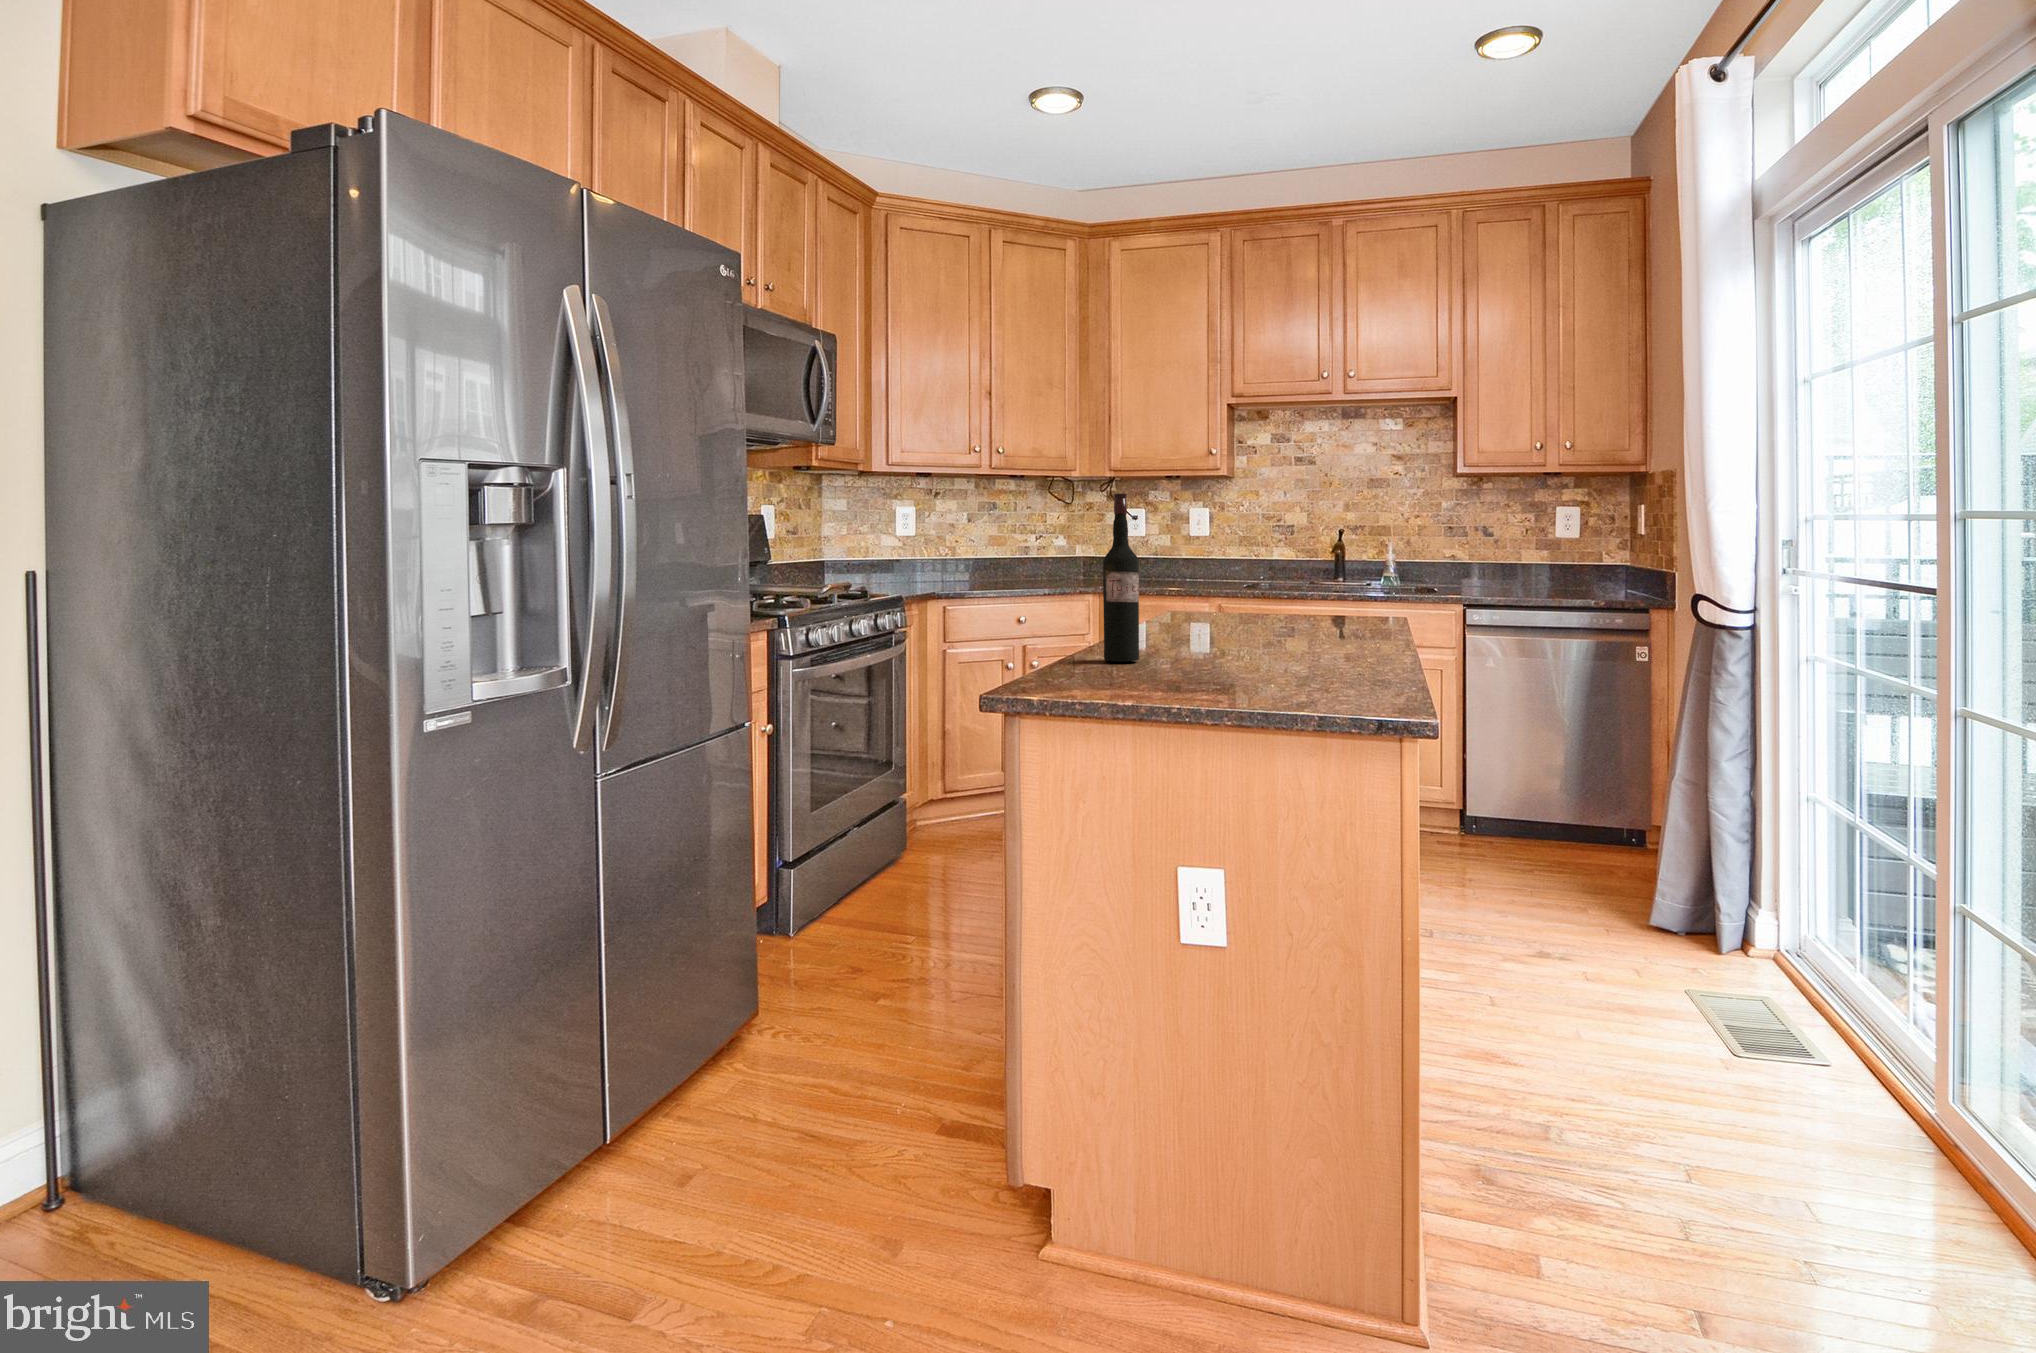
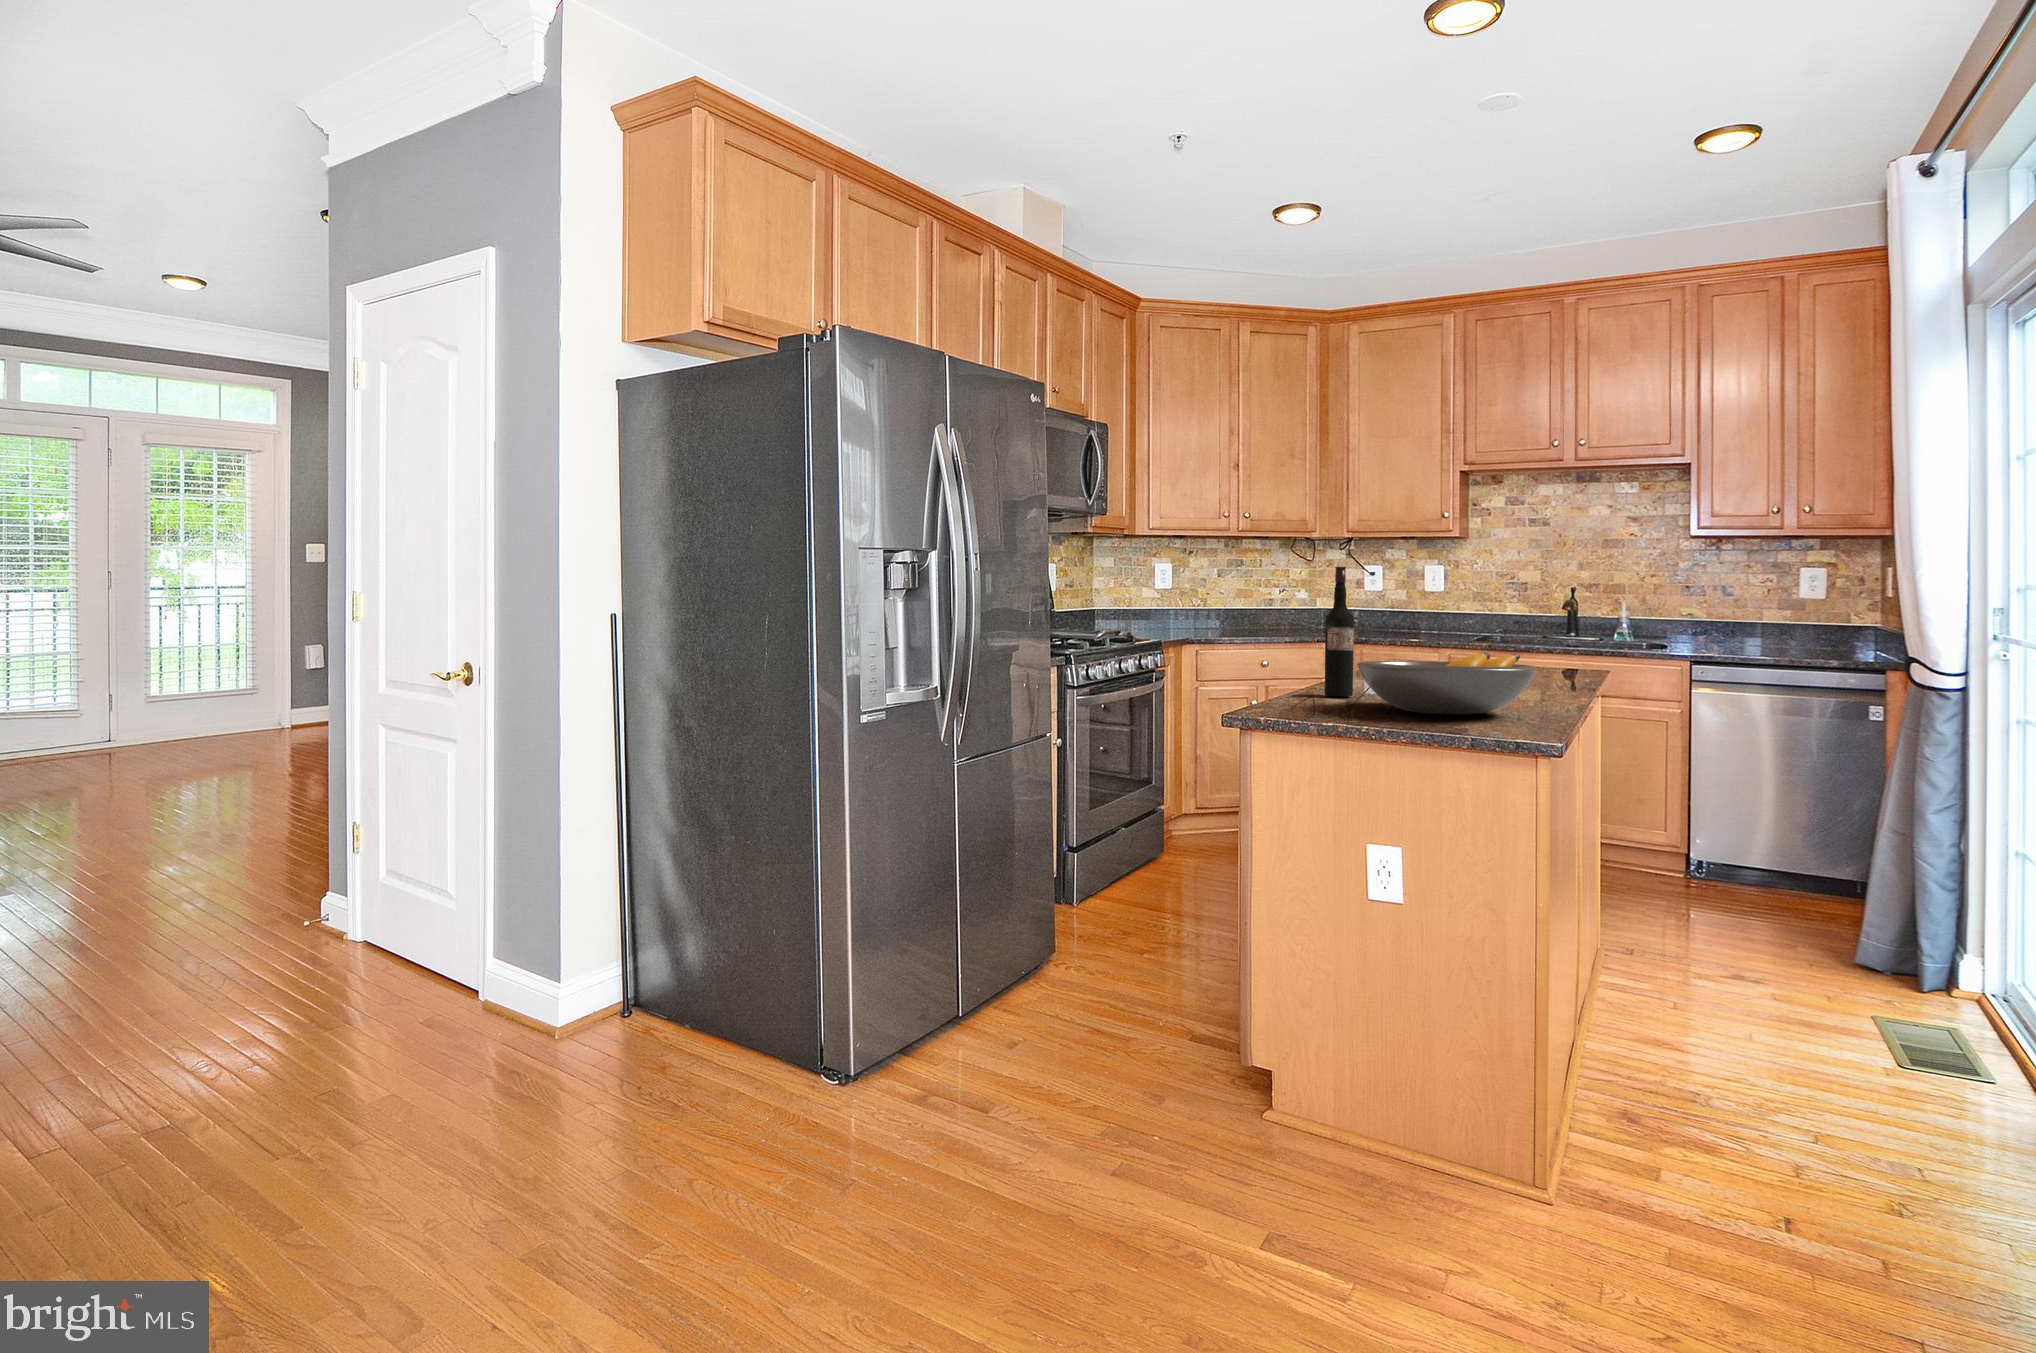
fruit bowl: none [1148,601,1375,682] -> present [1357,653,1538,715]

